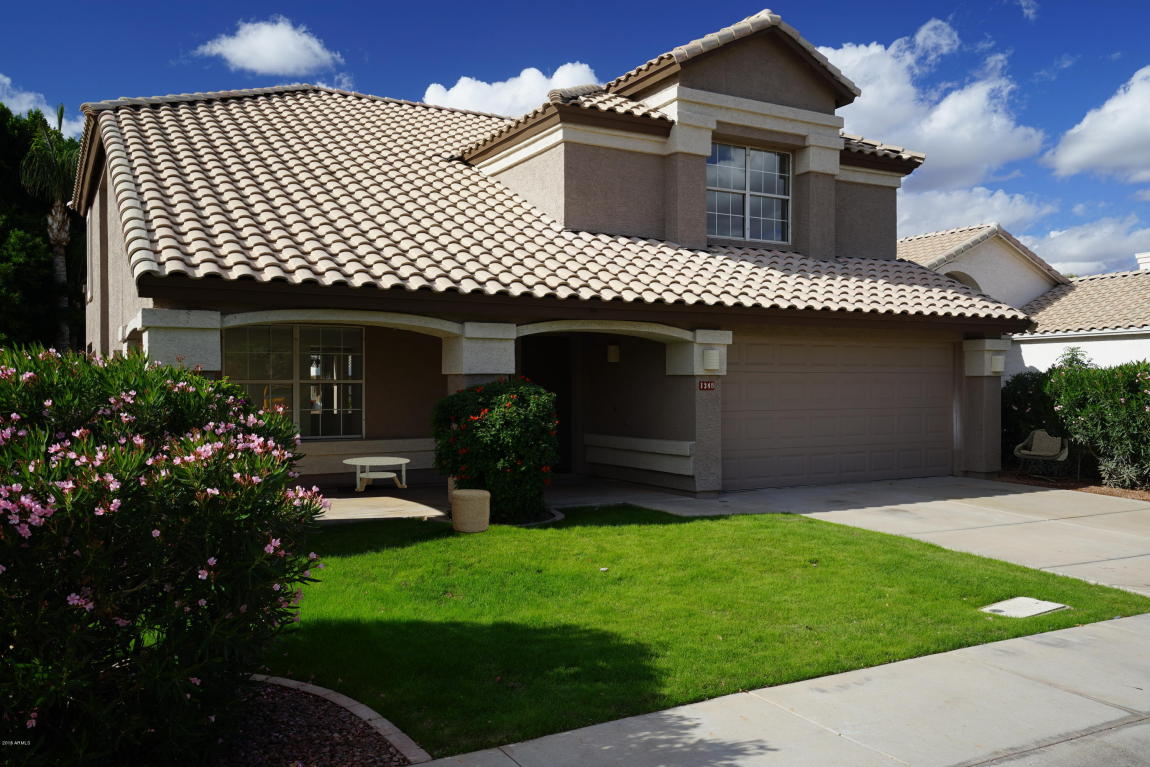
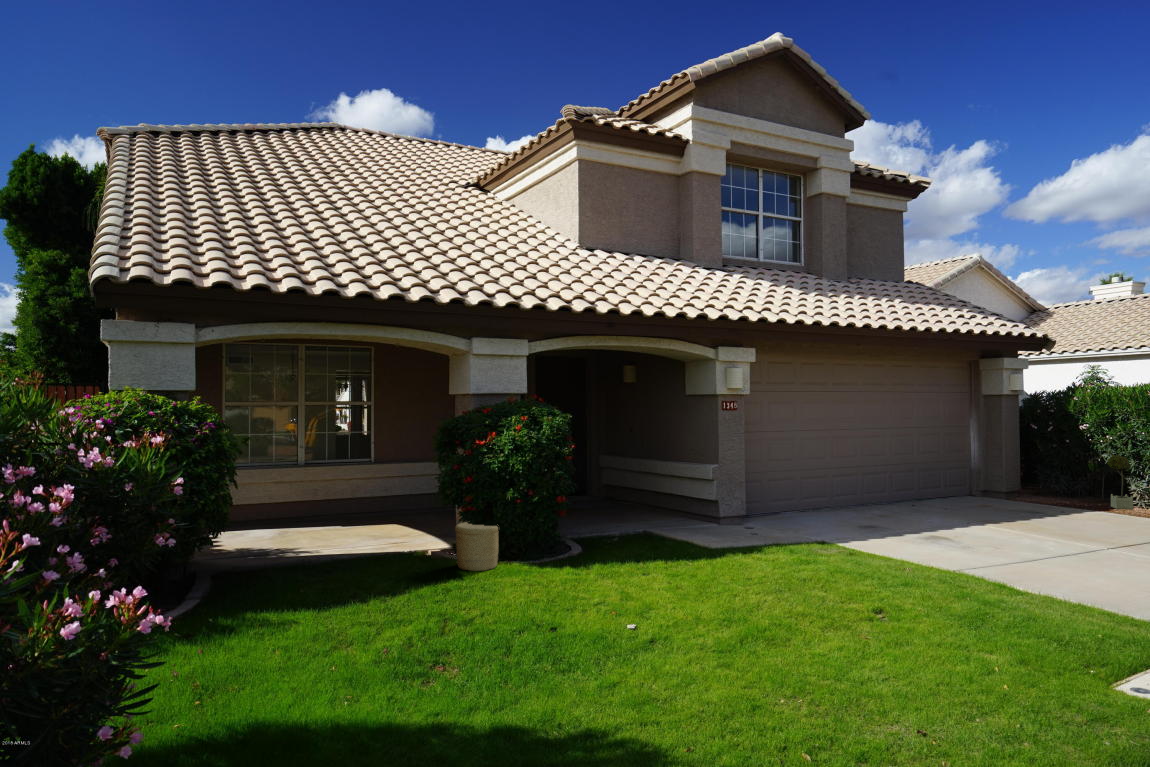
lounge chair: present [1014,429,1068,483] -> none [1037,449,1094,504]
potted tree: none [1078,434,1103,487] -> present [1107,454,1133,509]
round table: present [343,457,410,491] -> none [350,482,420,519]

